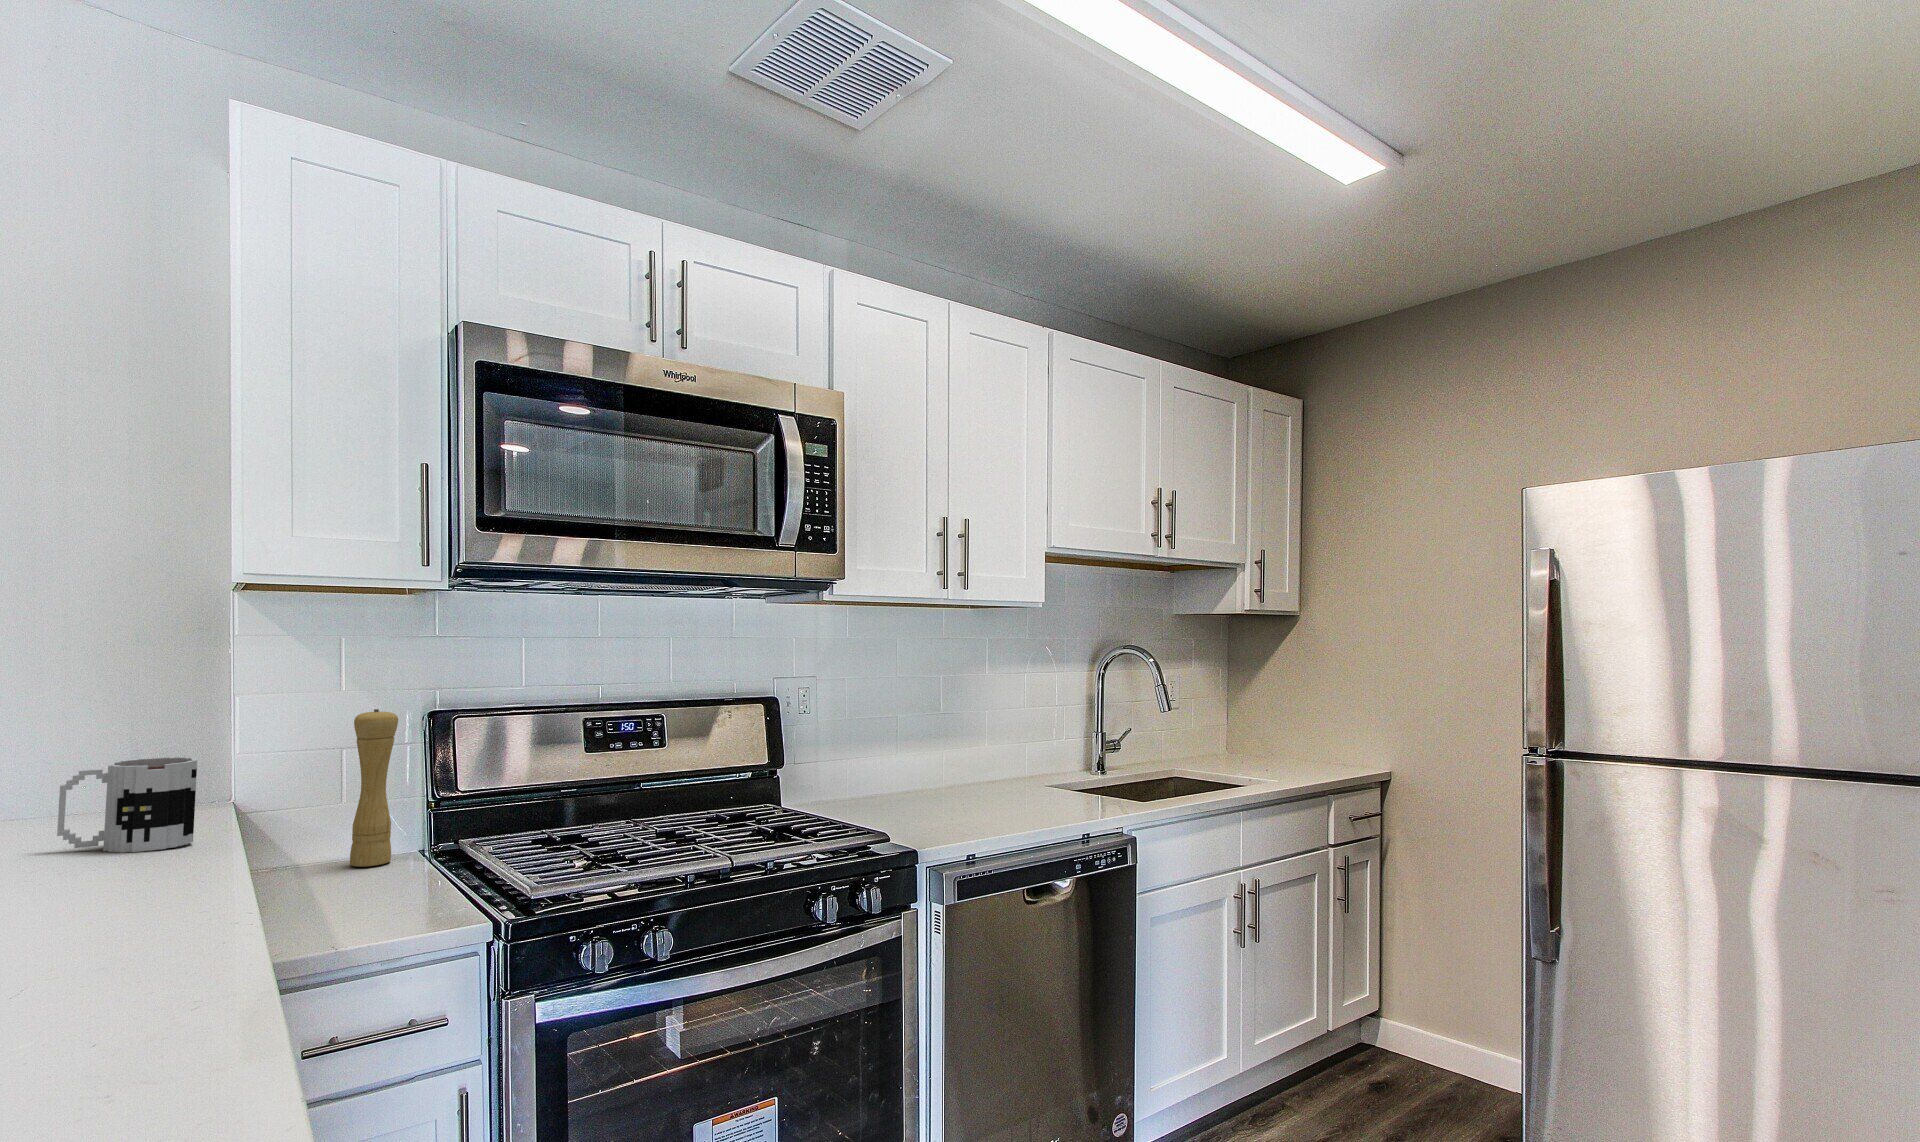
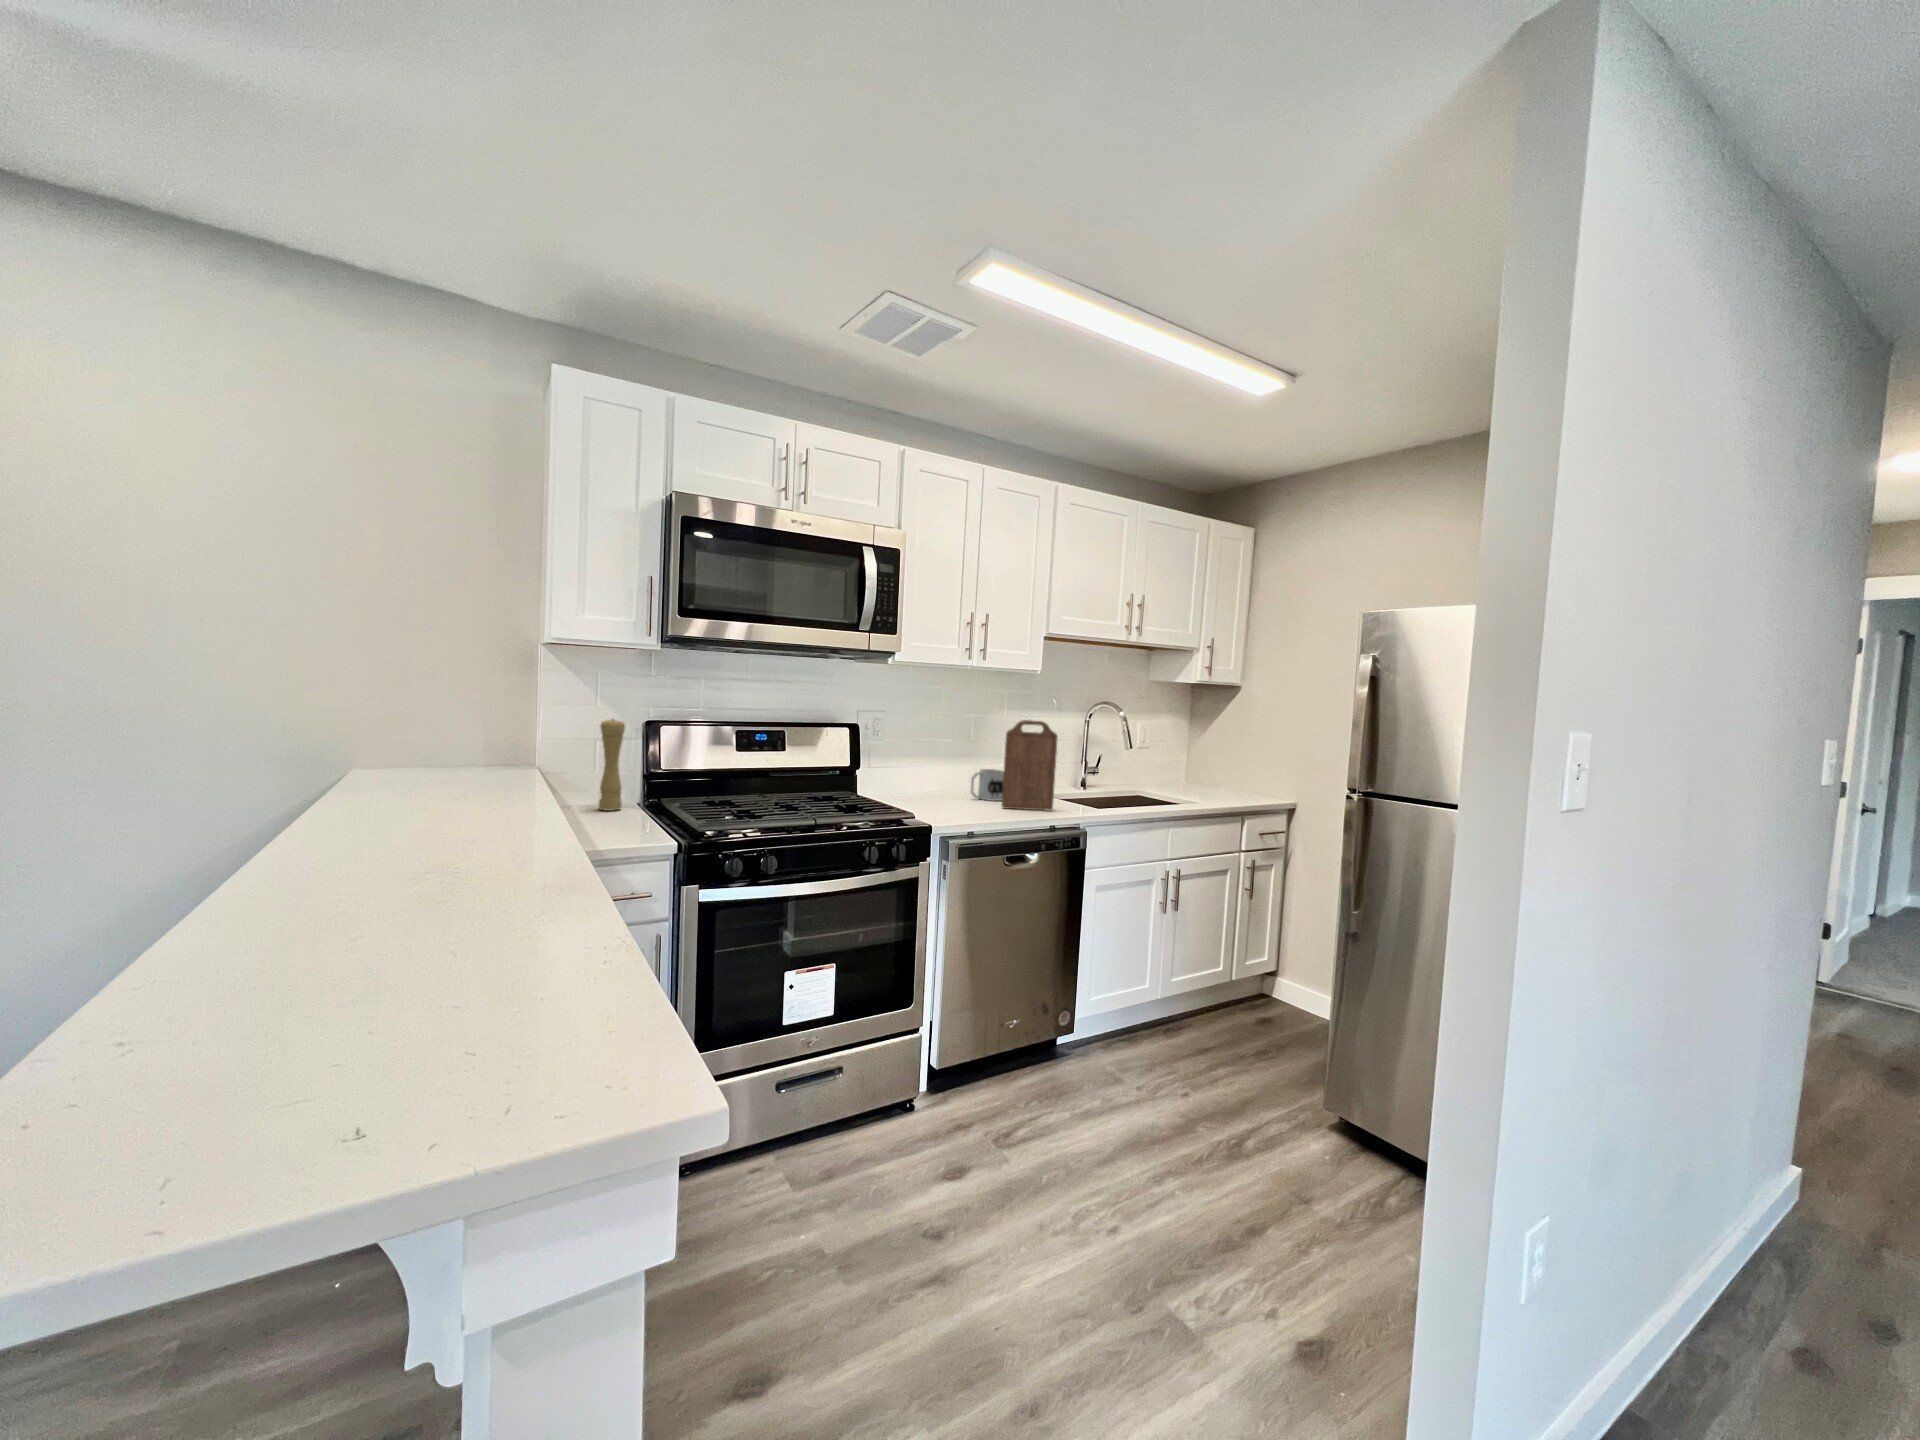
cutting board: none [1001,675,1078,811] -> present [1002,720,1058,810]
mug: present [57,757,197,853] -> present [971,769,1004,801]

